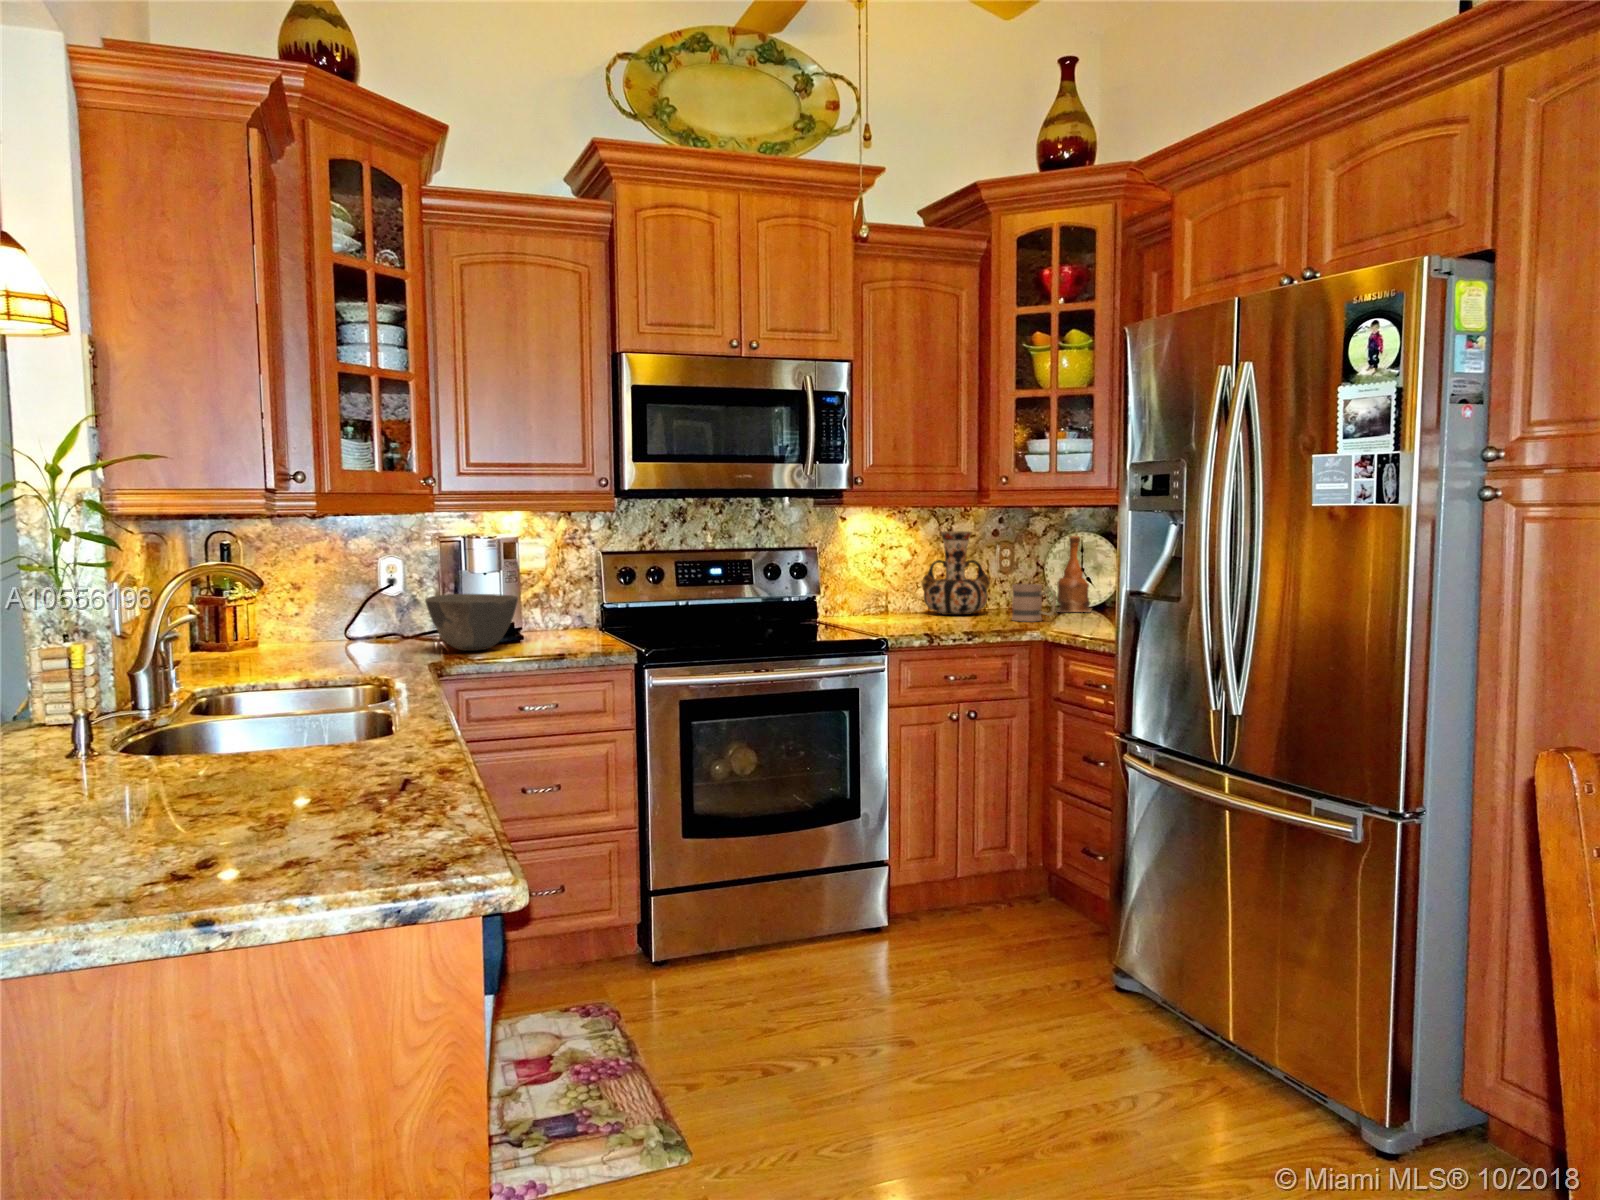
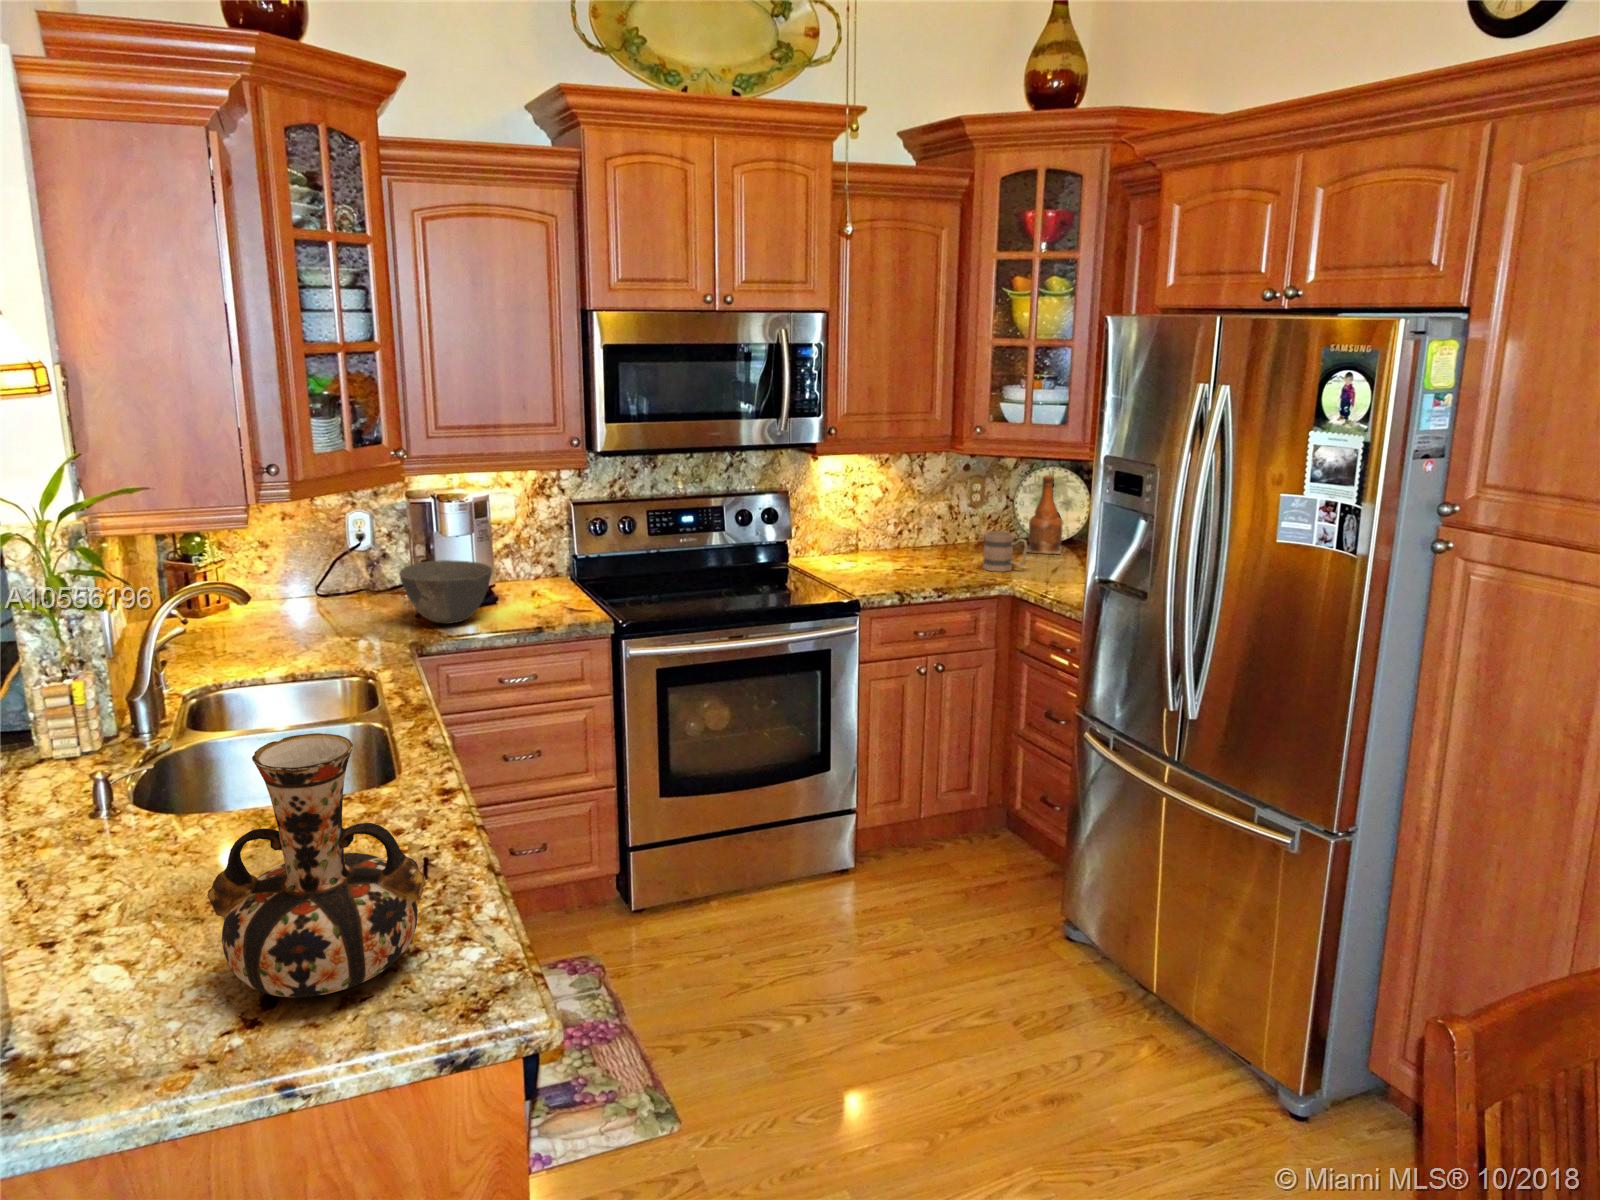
vase: present [921,531,990,615] -> present [207,733,425,997]

